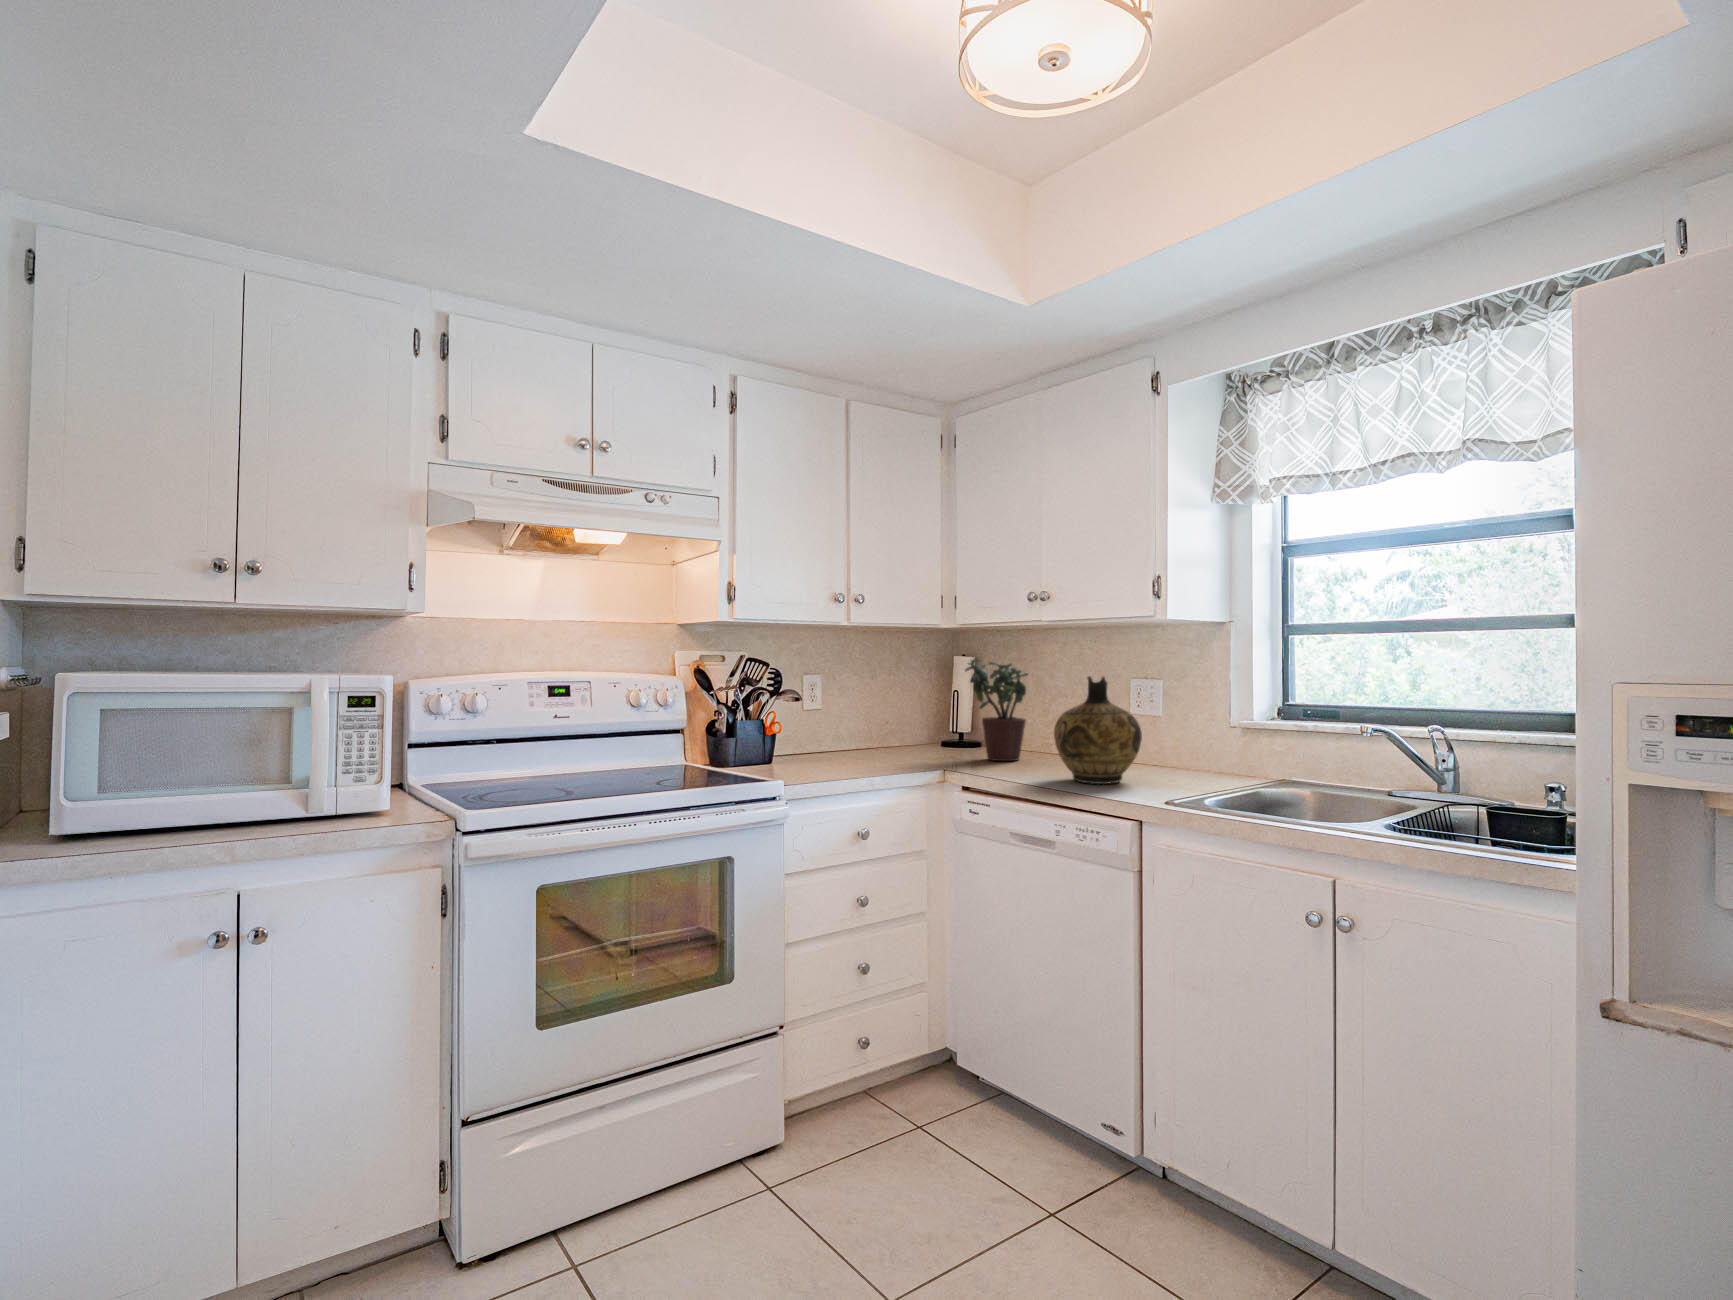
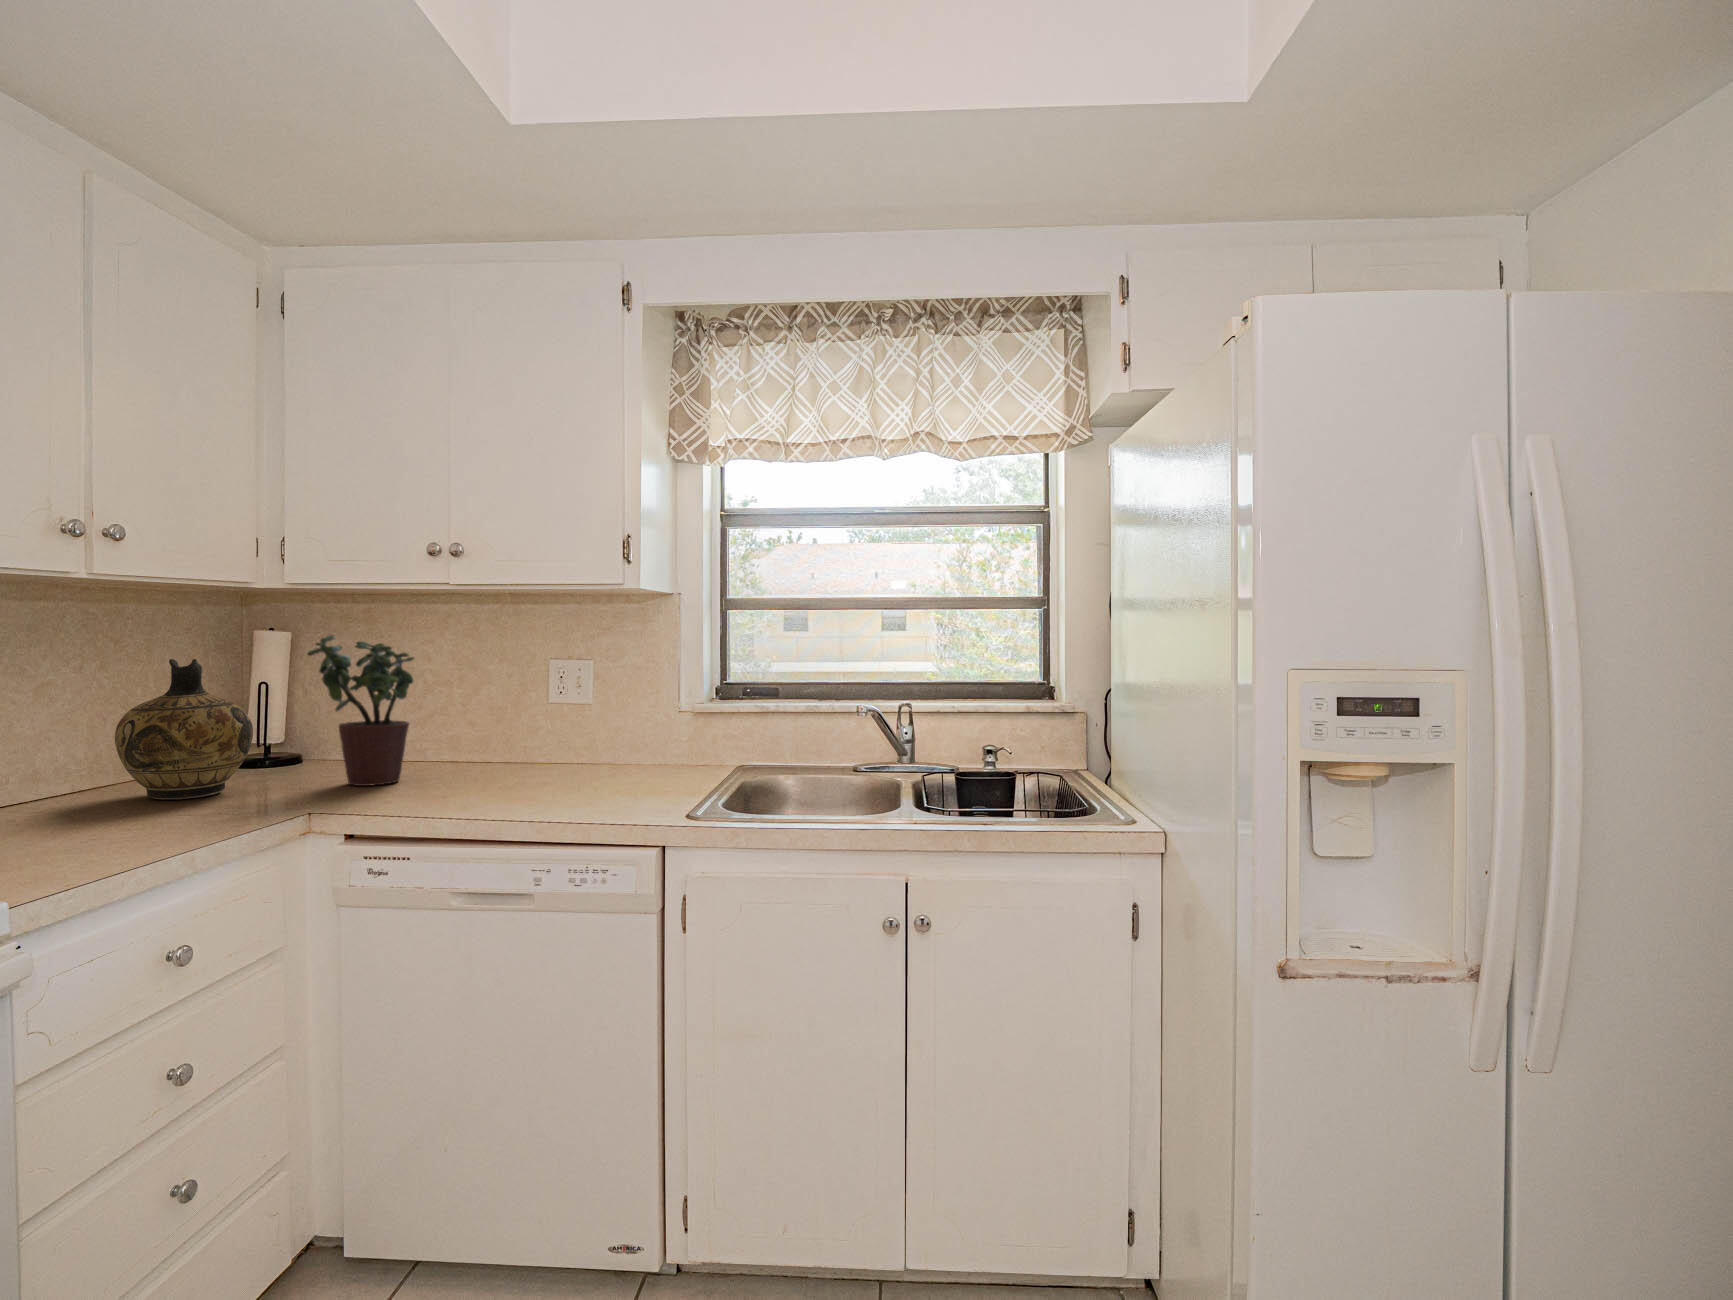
ceramic jug: present [1054,676,1142,784] -> present [115,659,253,799]

